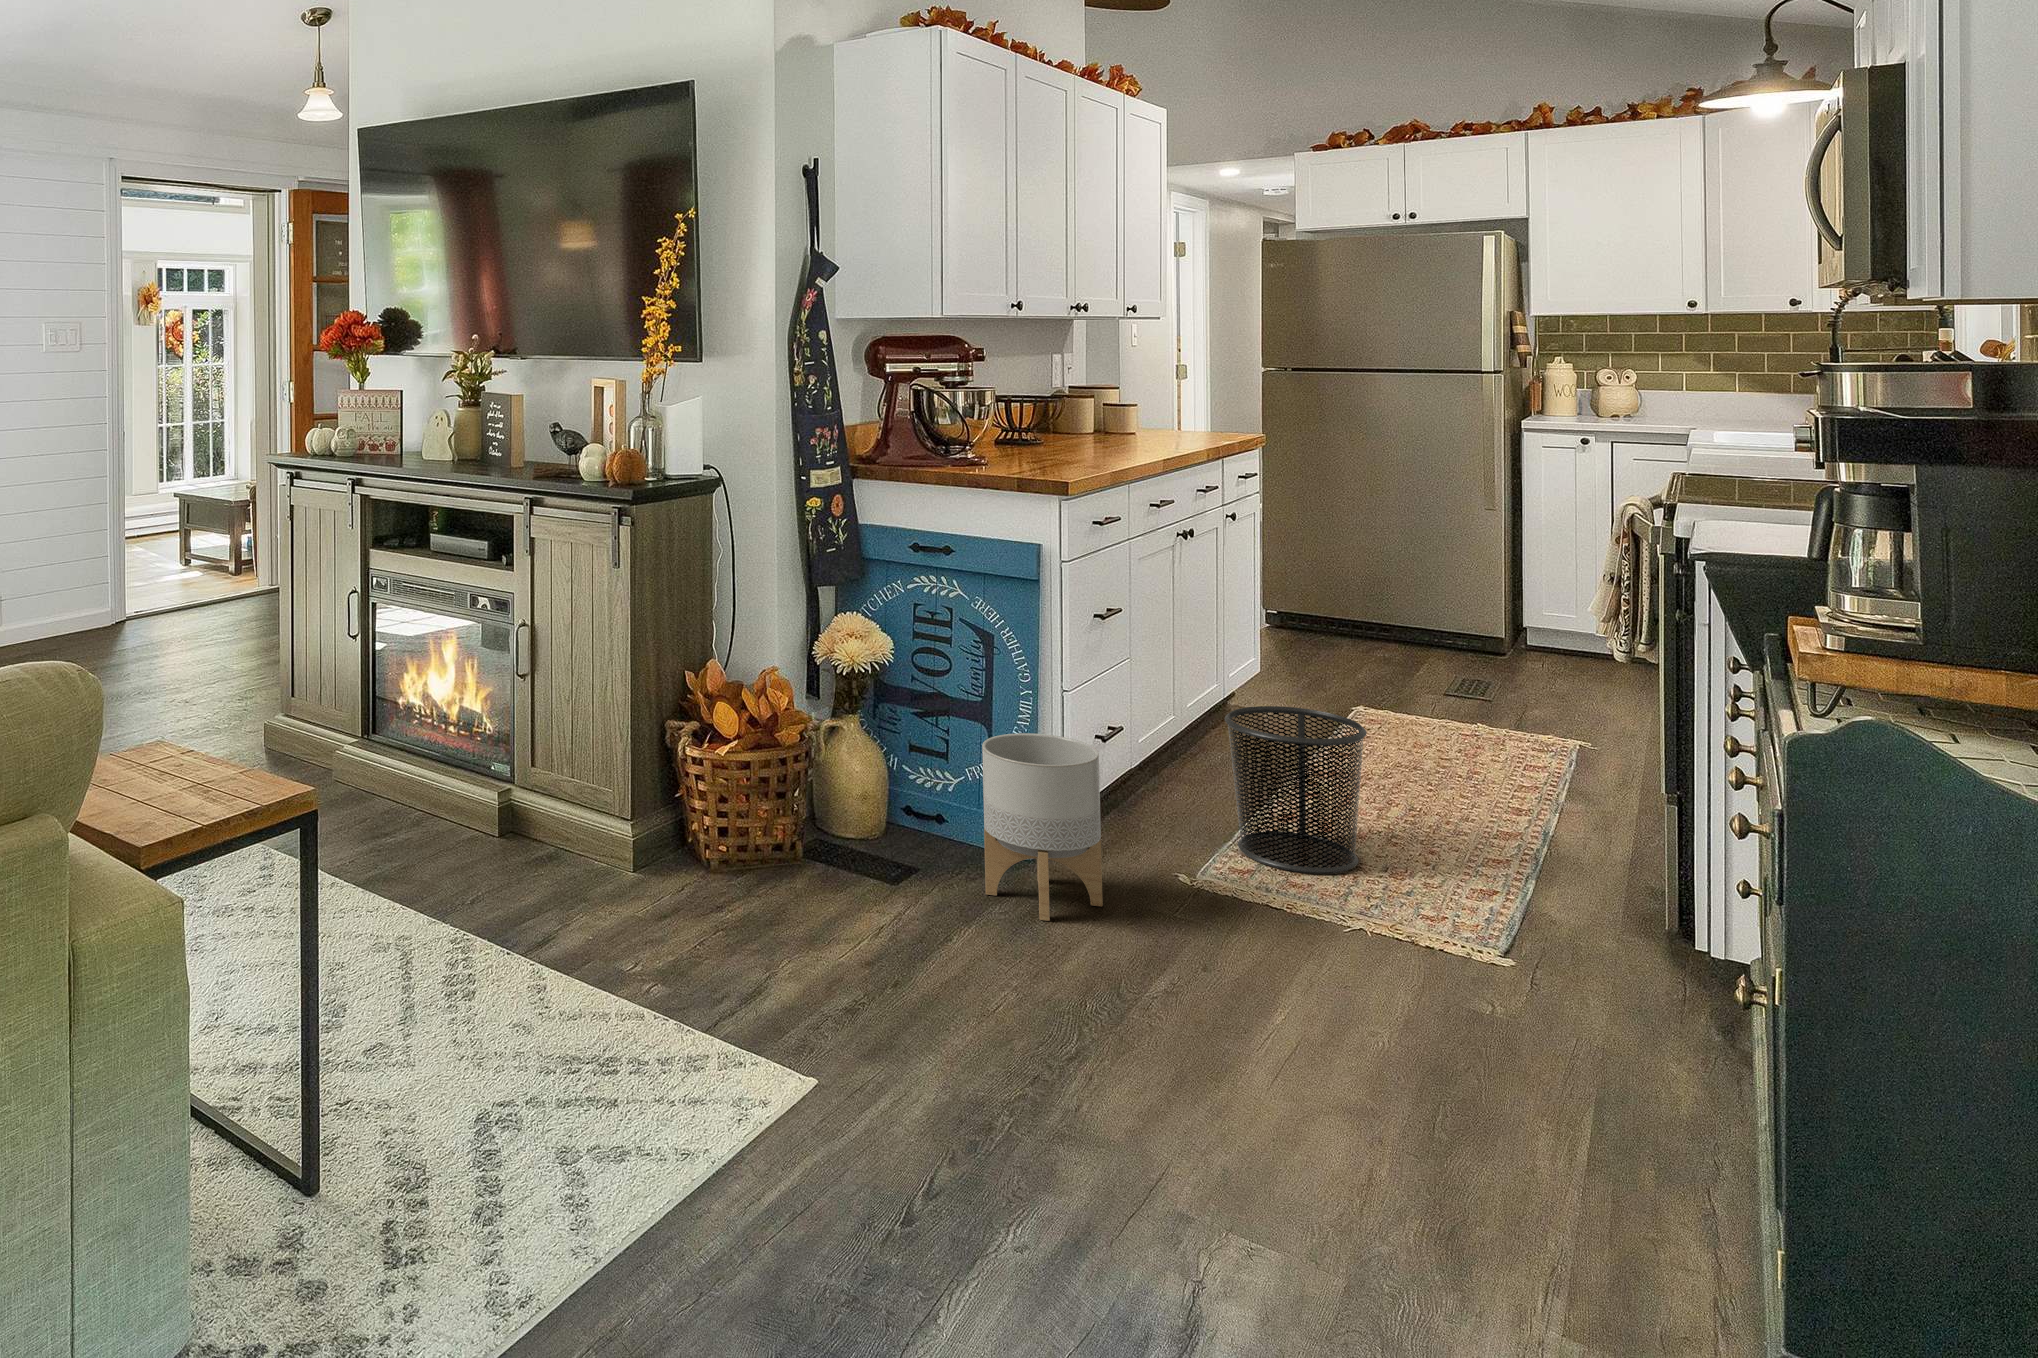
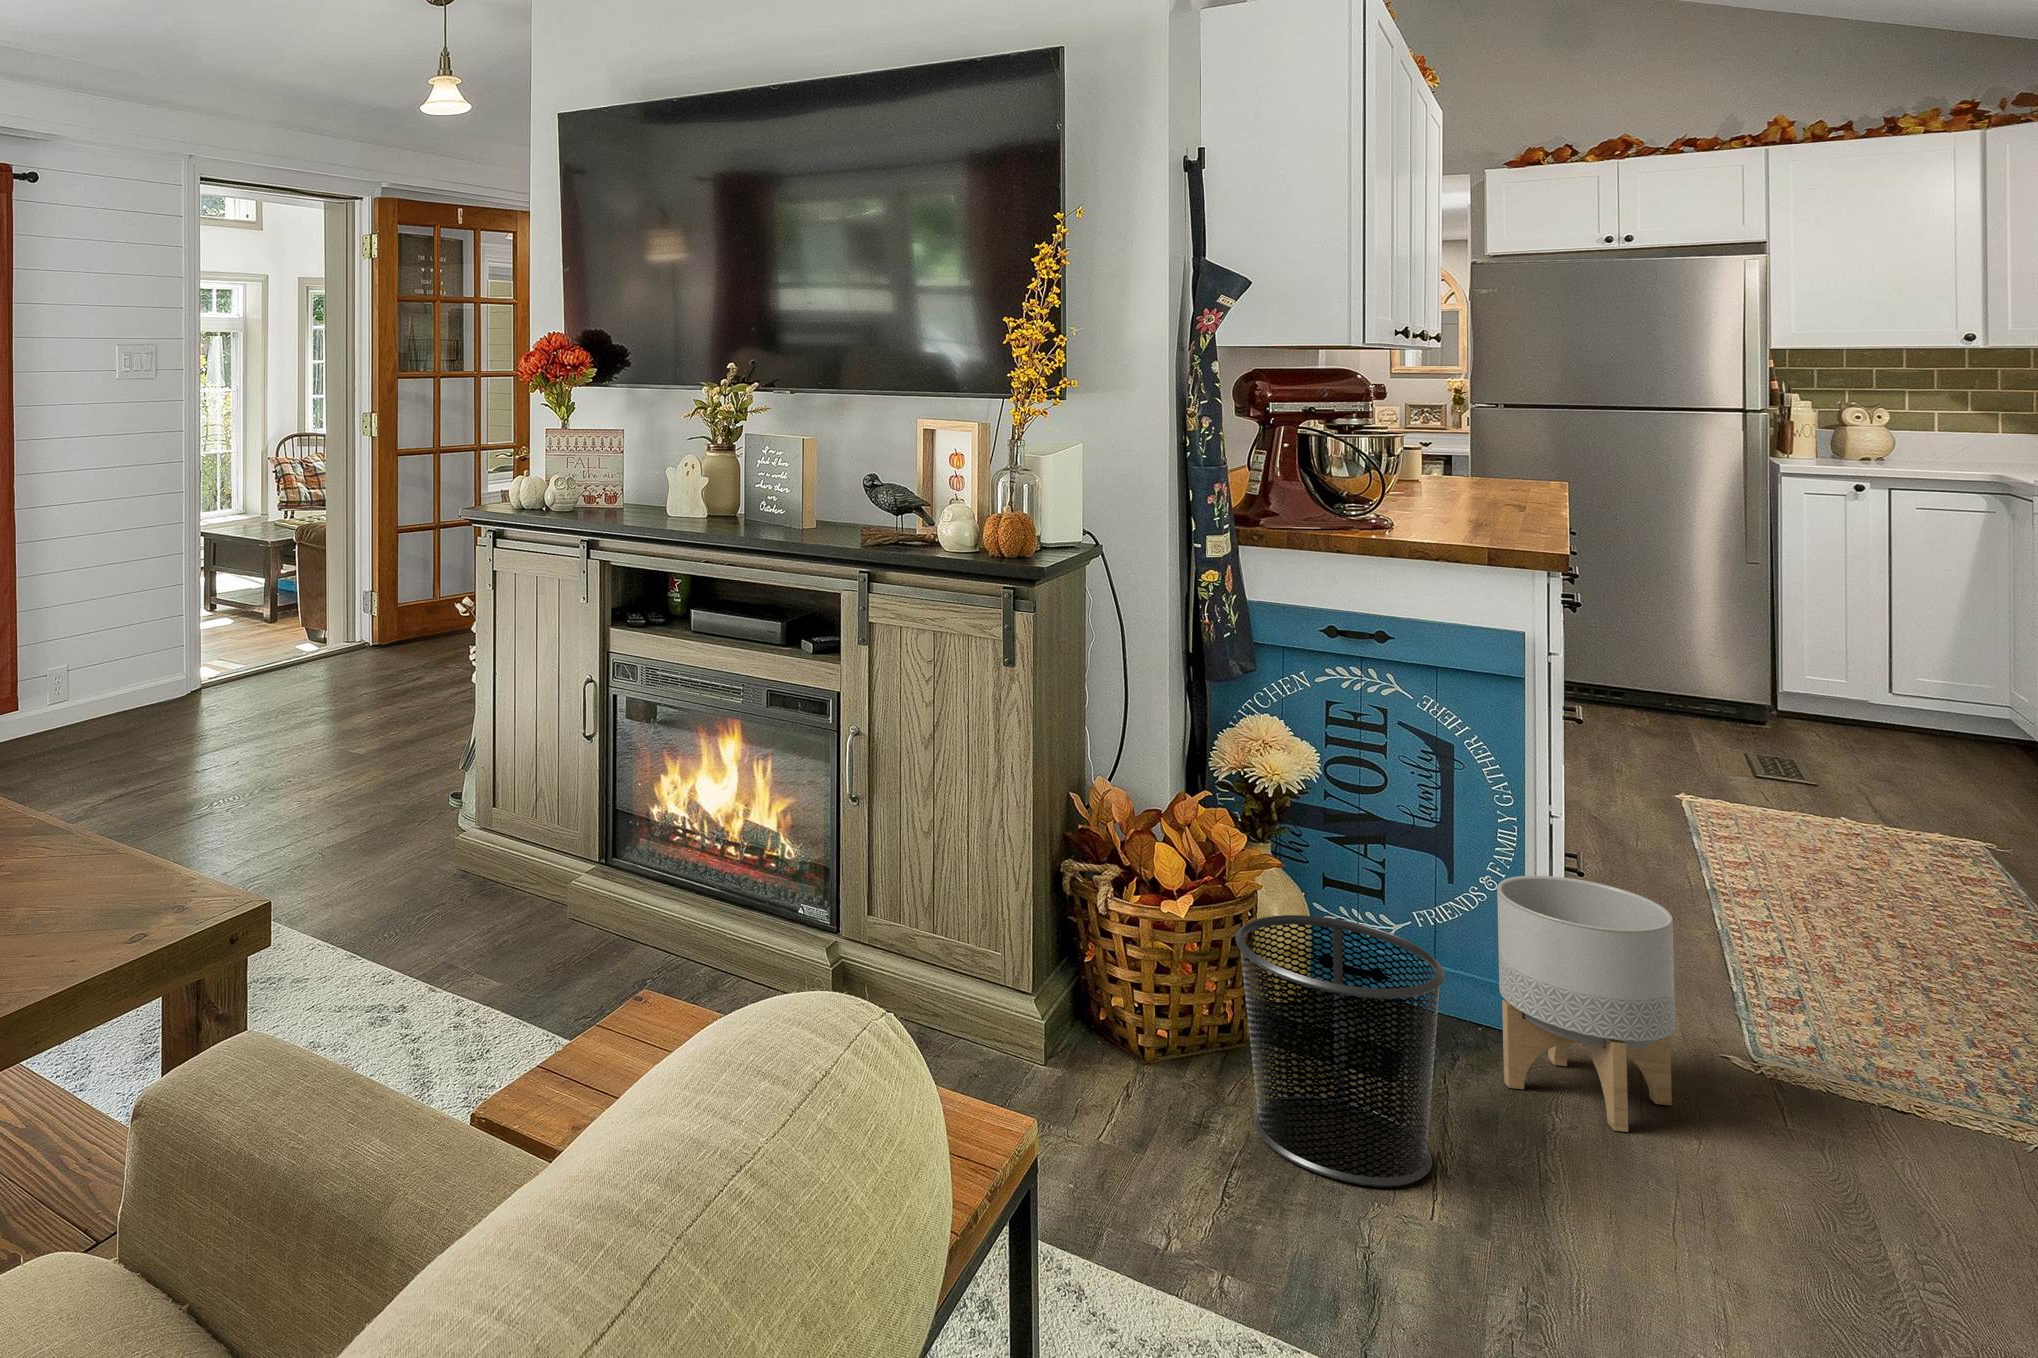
waste bin: present [1225,706,1367,874] -> present [1235,915,1445,1186]

